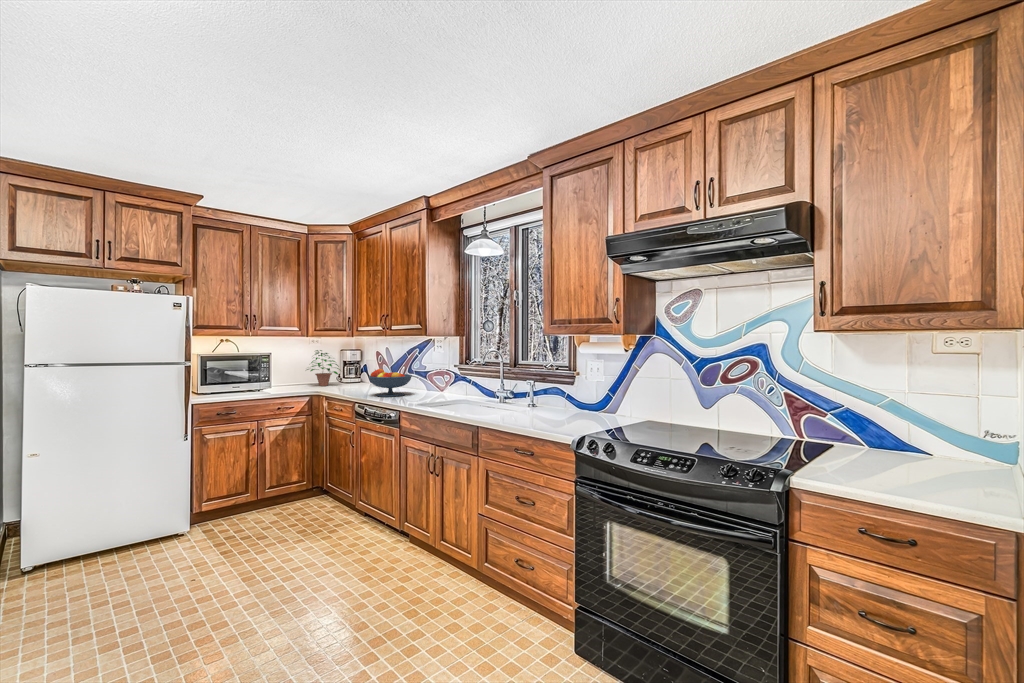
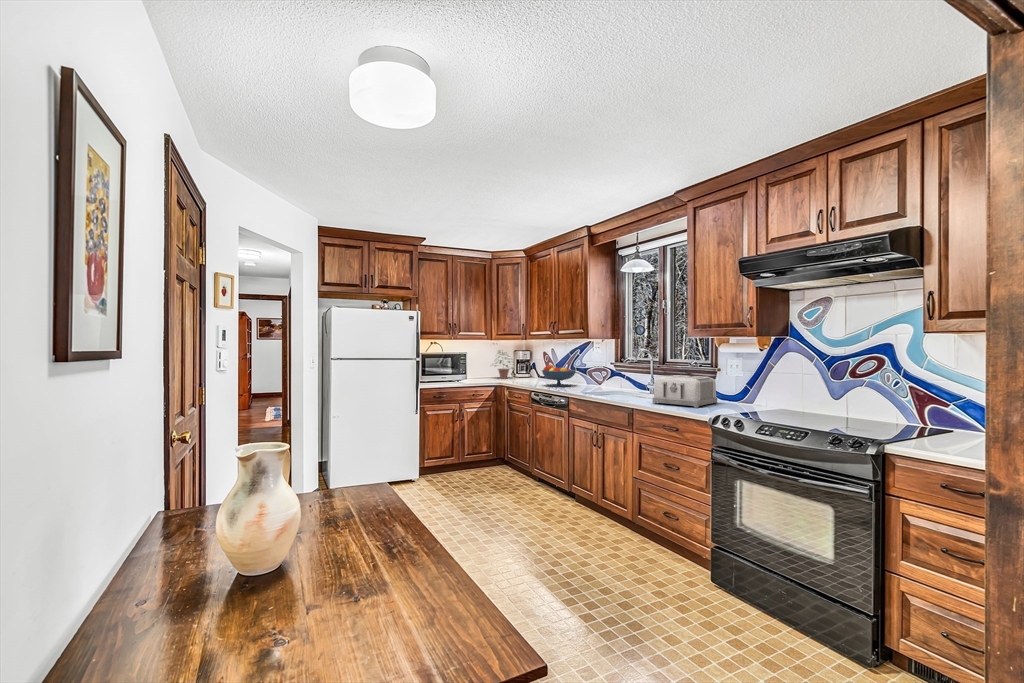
toaster: none [502,382,577,424] -> present [653,375,717,408]

